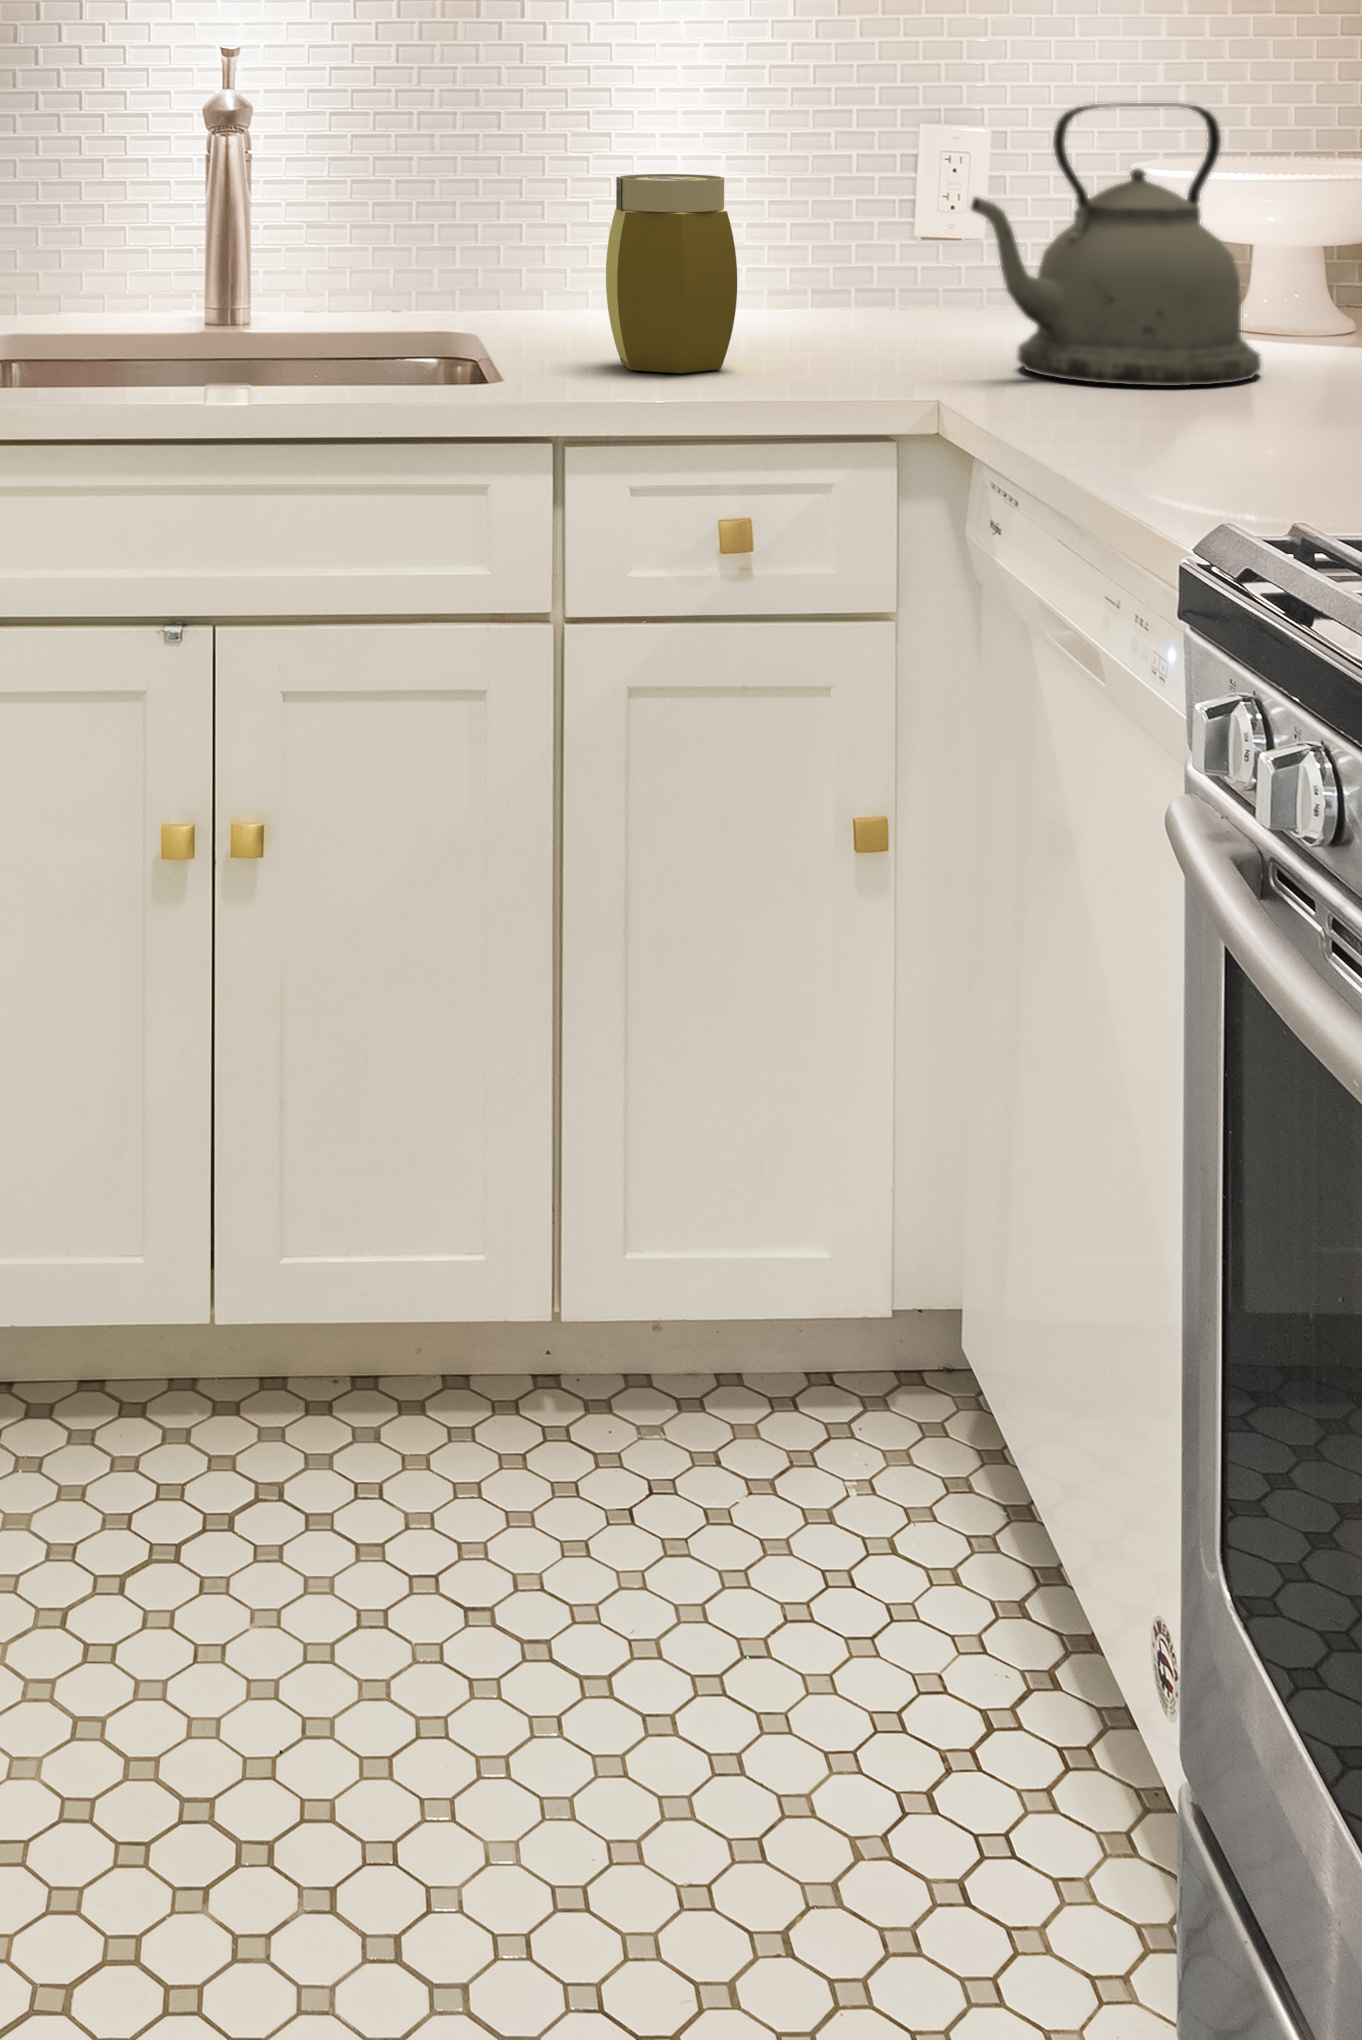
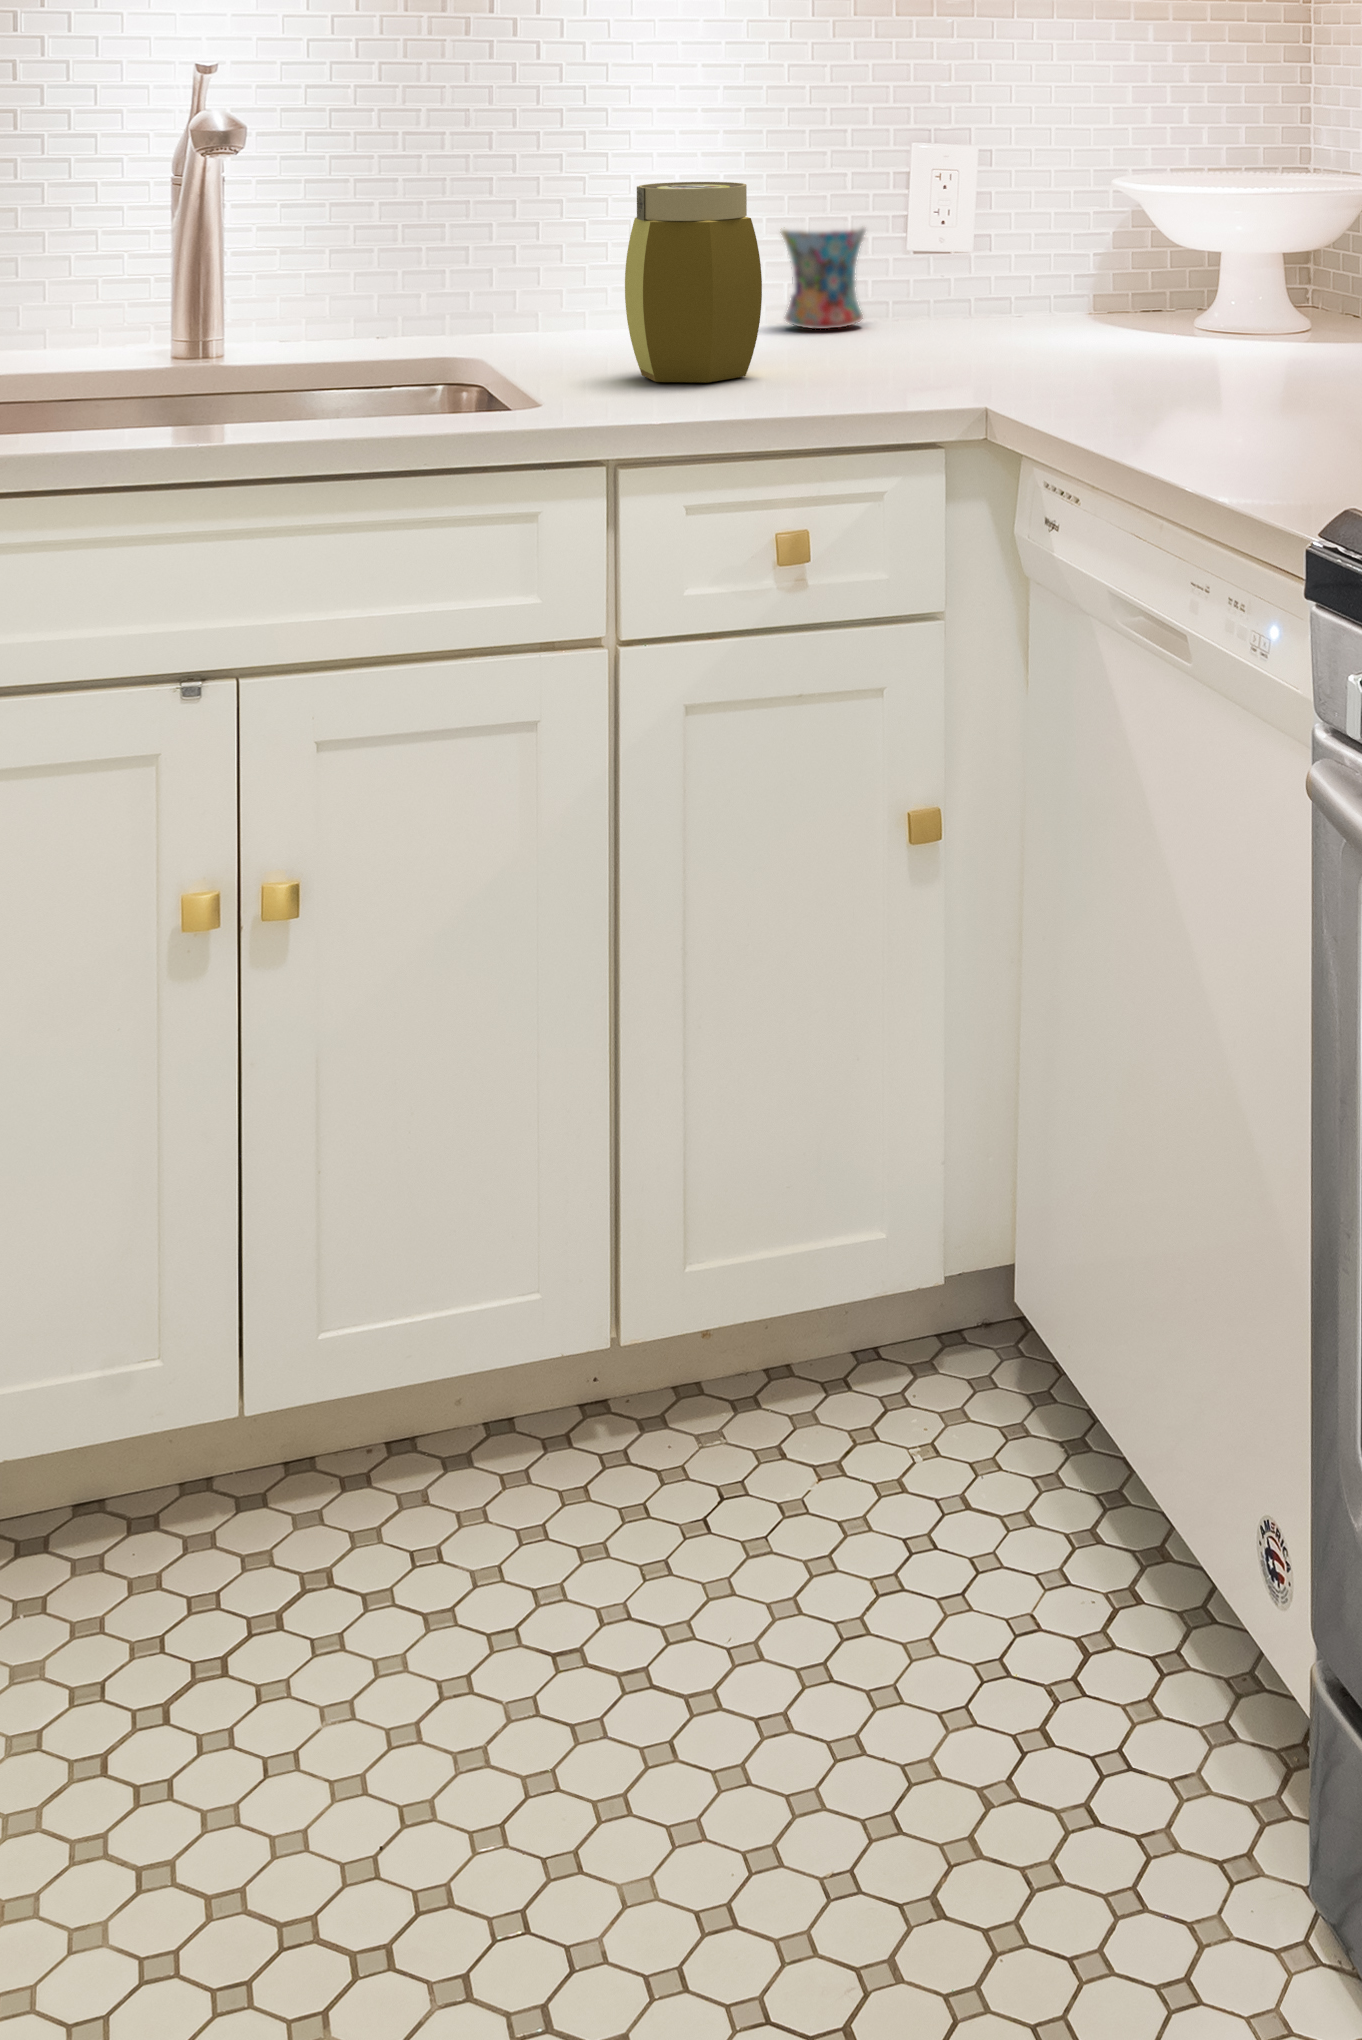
kettle: present [971,103,1261,386] -> none [993,101,1253,371]
mug: none [787,223,889,327] -> present [782,228,865,329]

